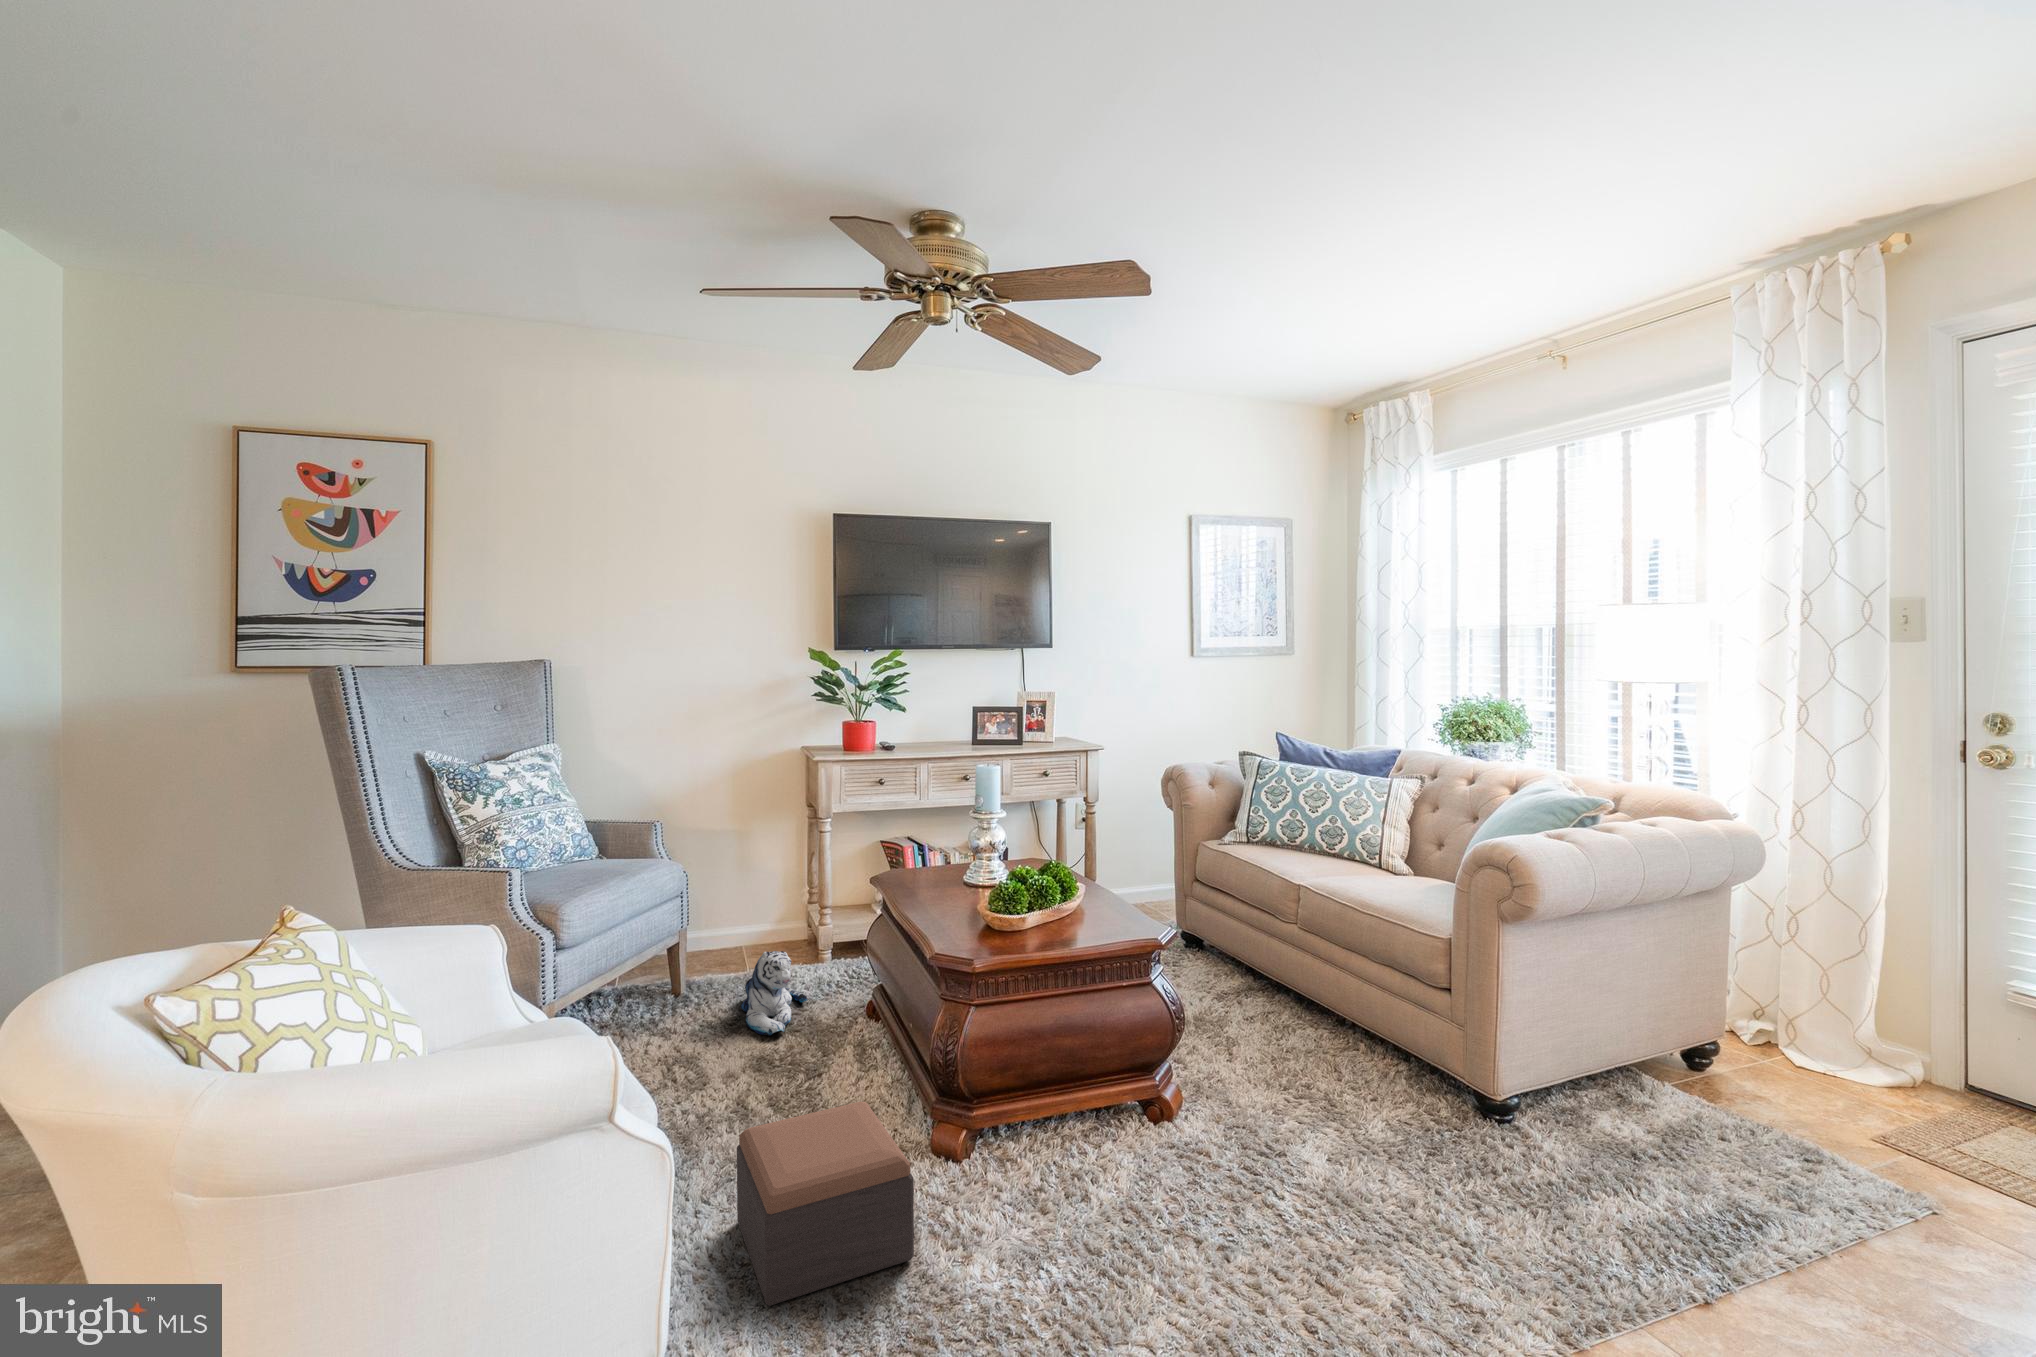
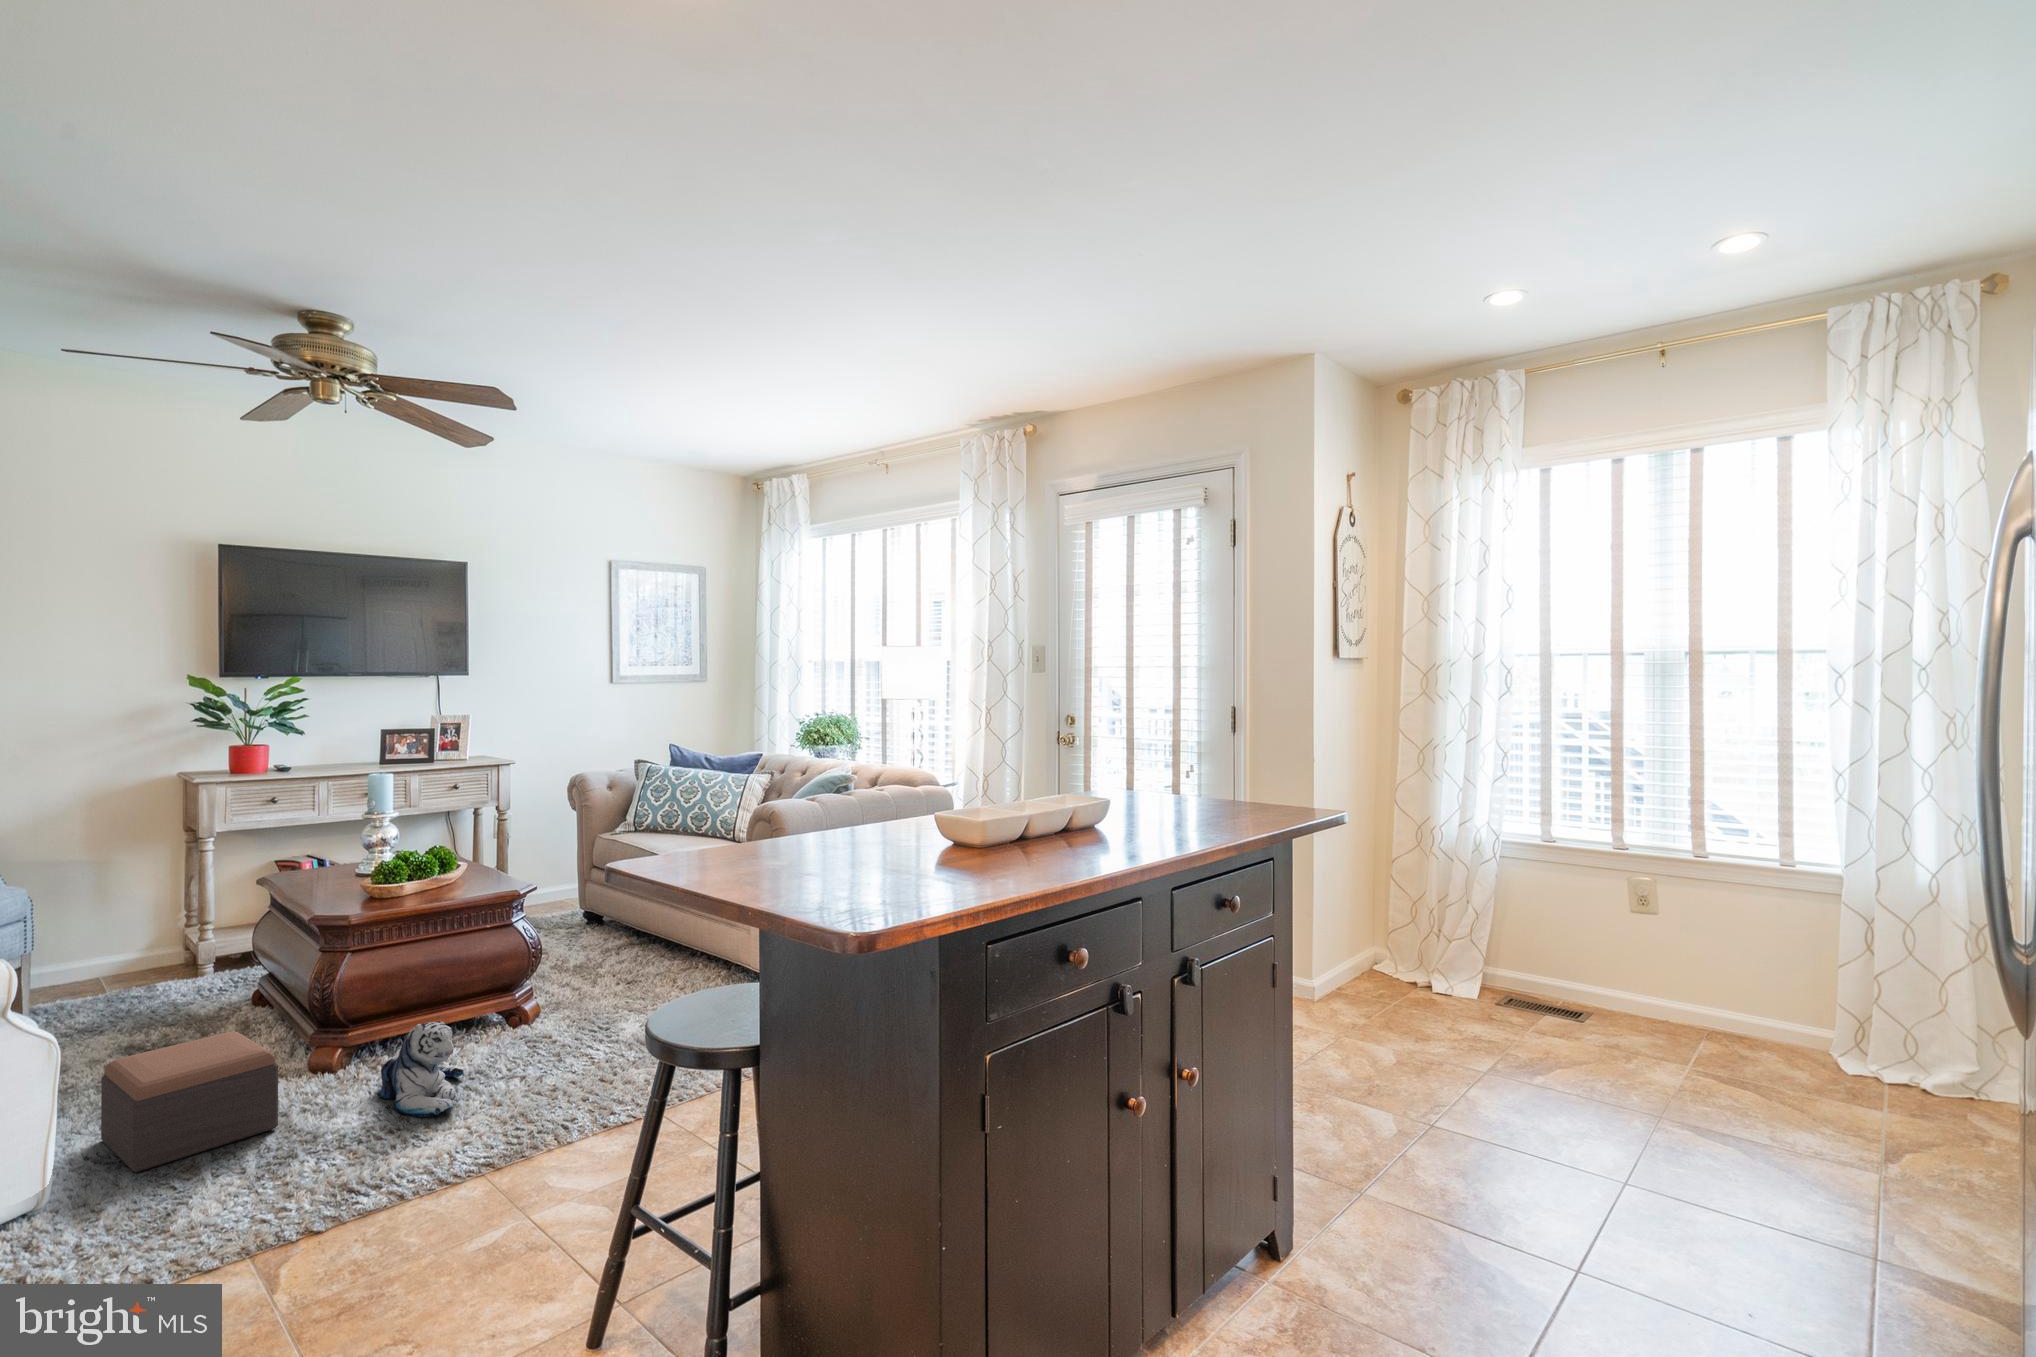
plush toy: present [740,951,807,1036] -> present [378,1021,464,1117]

